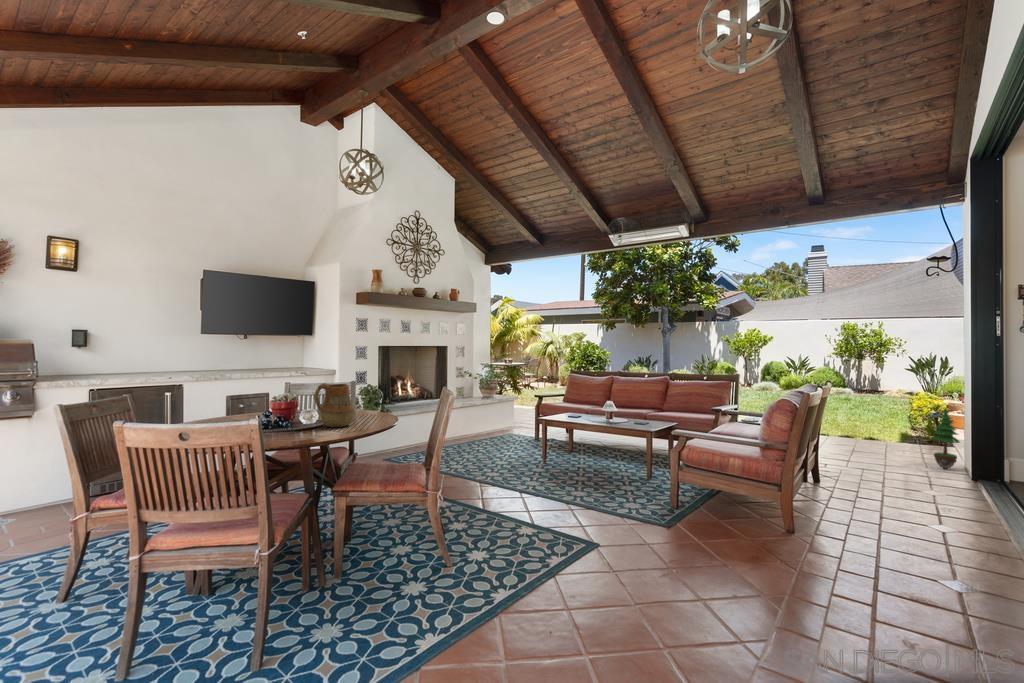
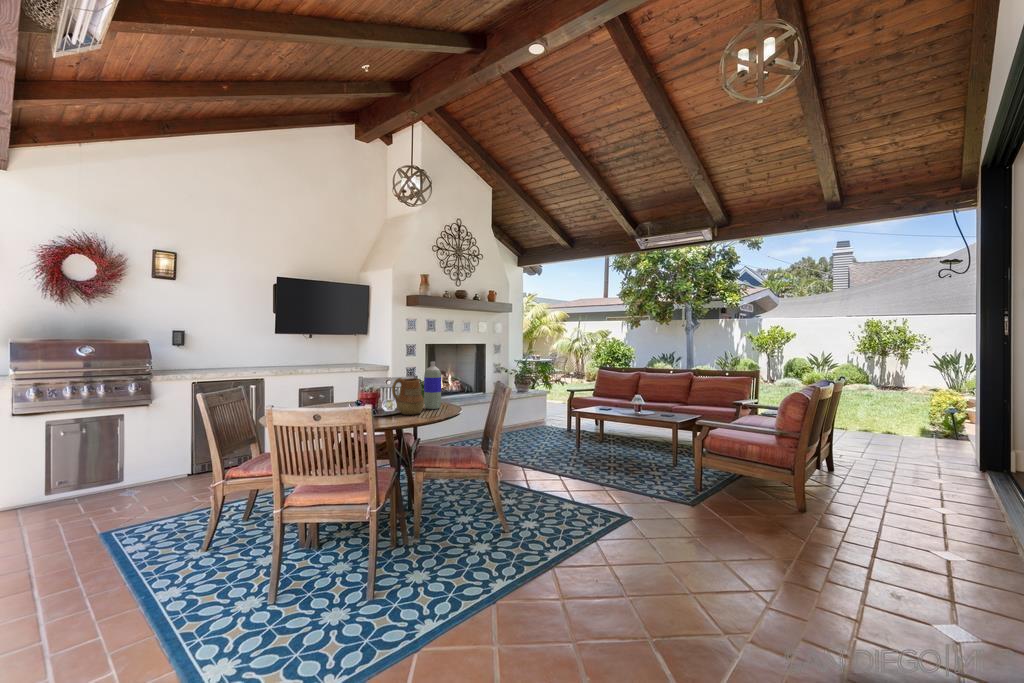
bottle: none [357,364,378,420] -> present [424,362,441,409]
potted tree: present [932,409,960,469] -> none [944,402,972,460]

